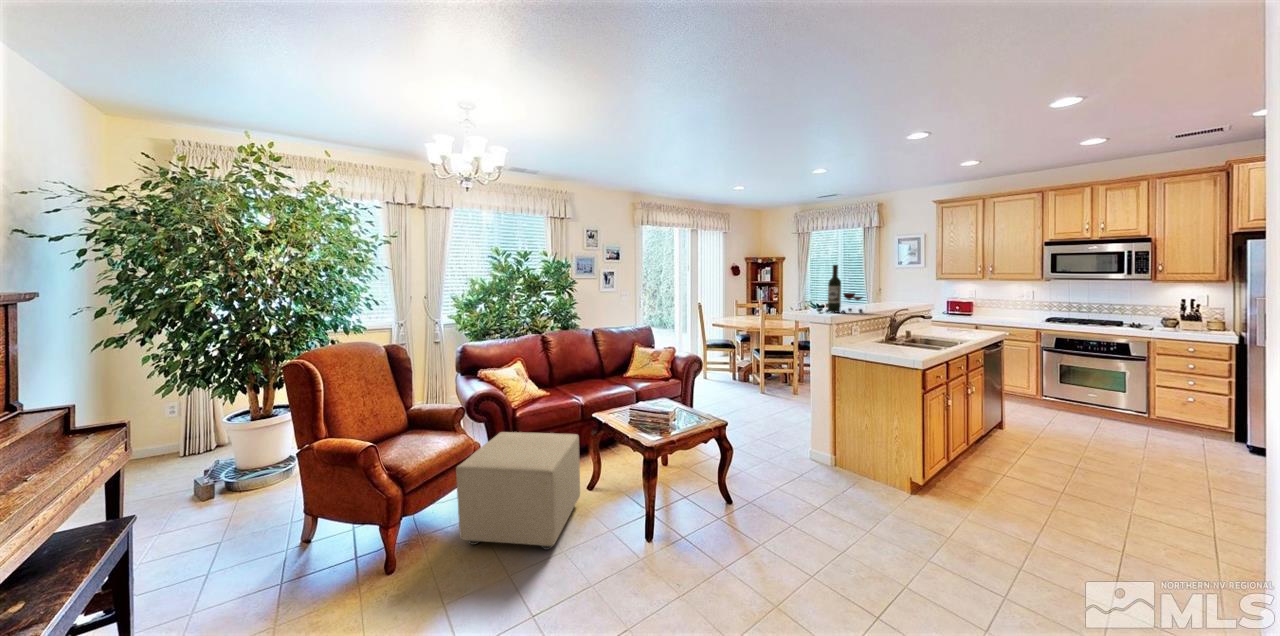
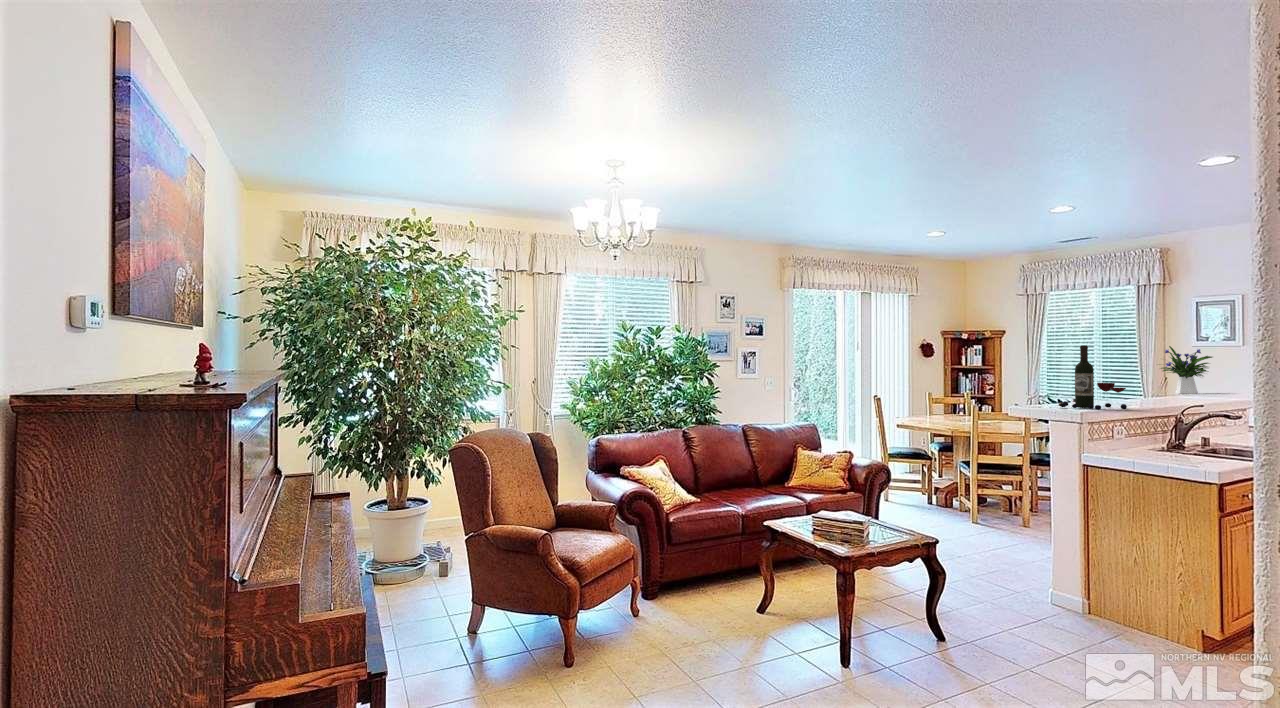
flower arrangement: none [879,266,915,298] -> present [1161,346,1212,394]
ottoman: present [456,432,580,550] -> none [633,536,757,669]

